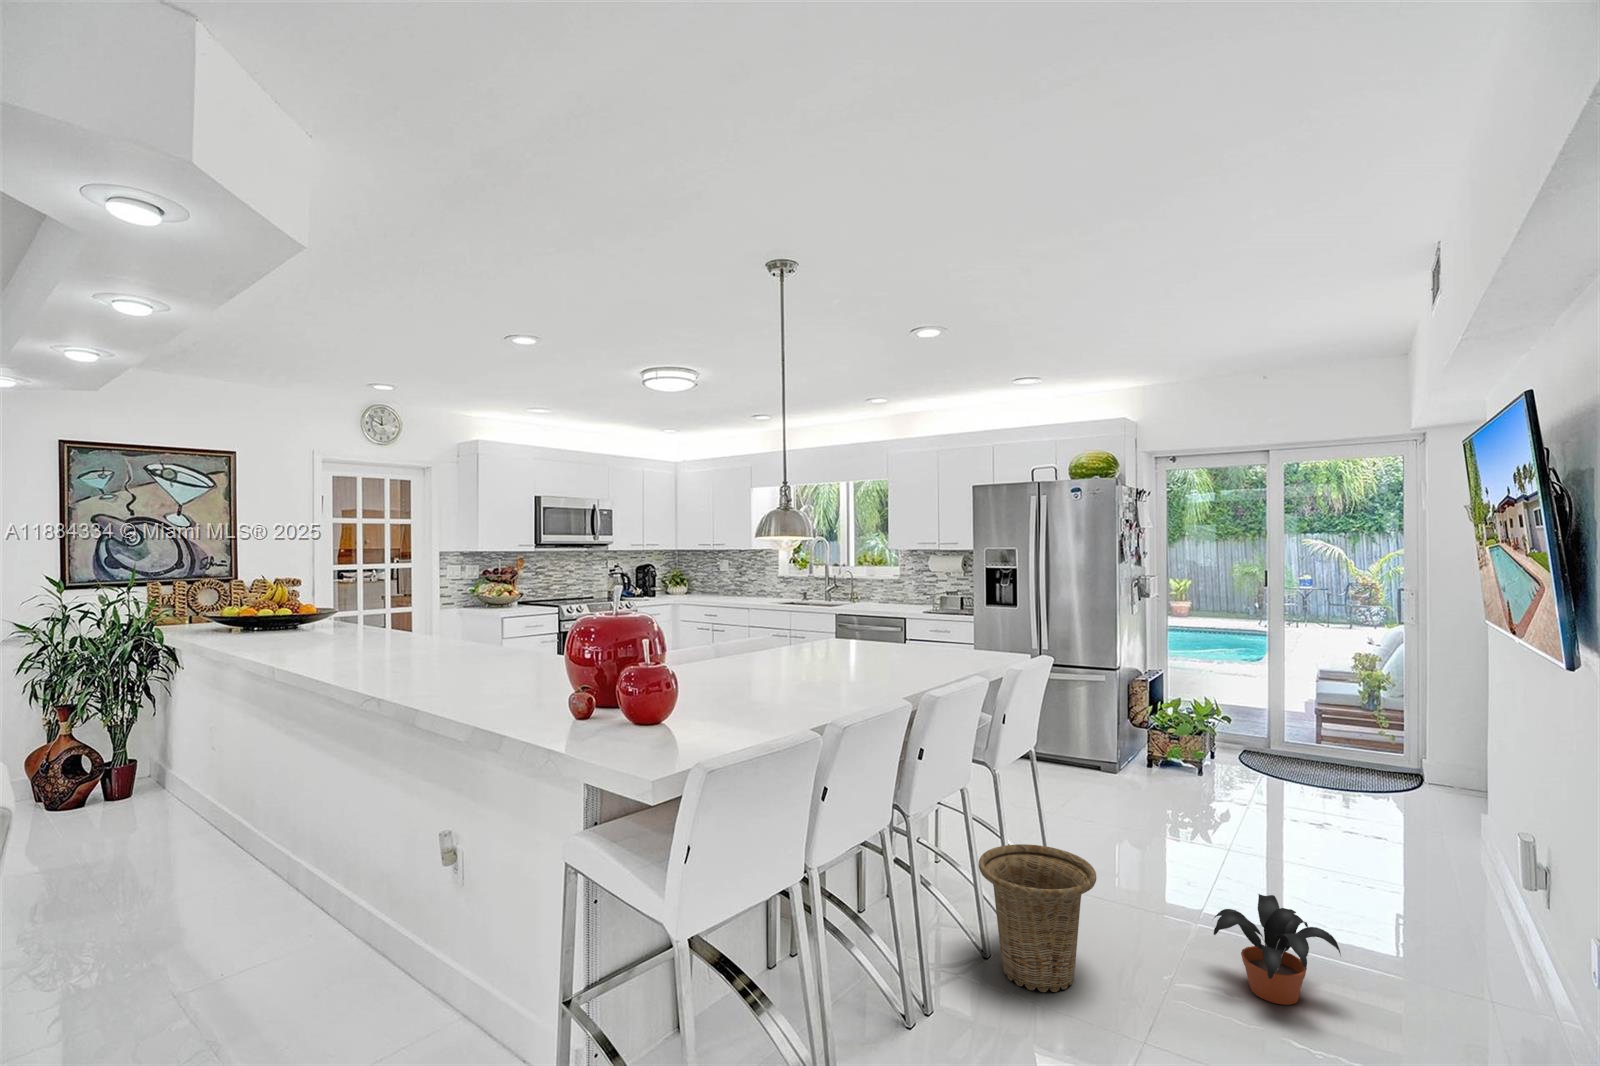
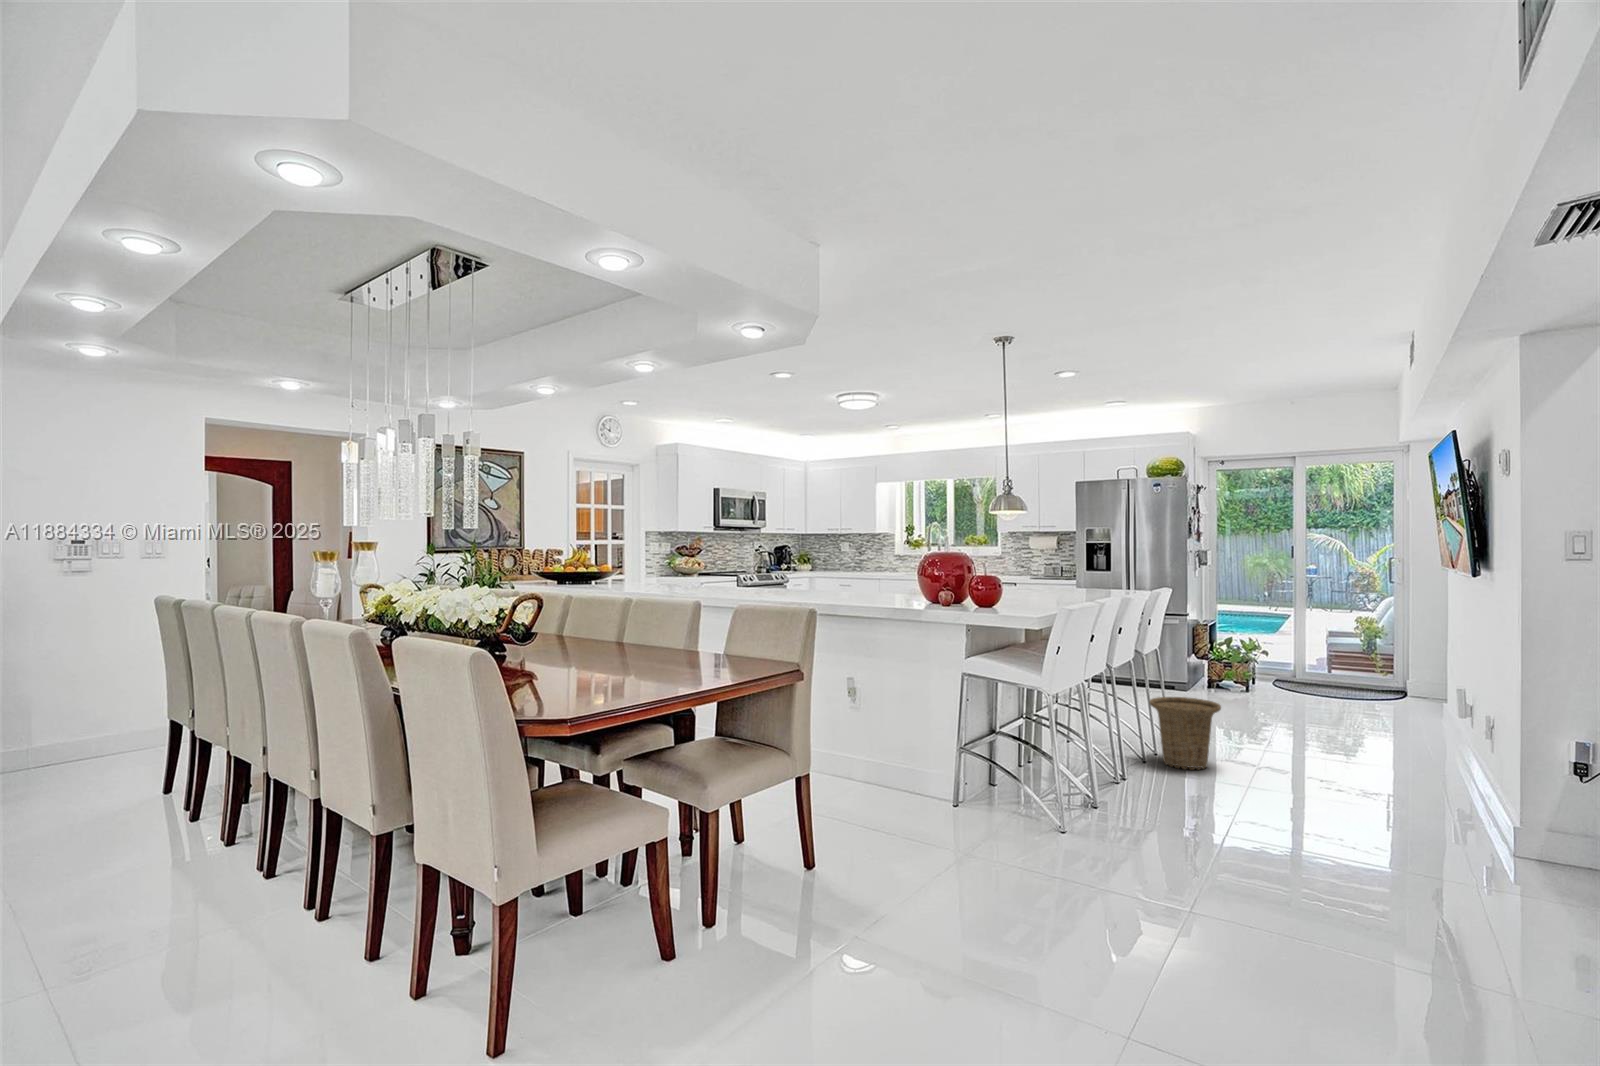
potted plant: present [1214,894,1341,1005] -> none [1284,719,1358,772]

